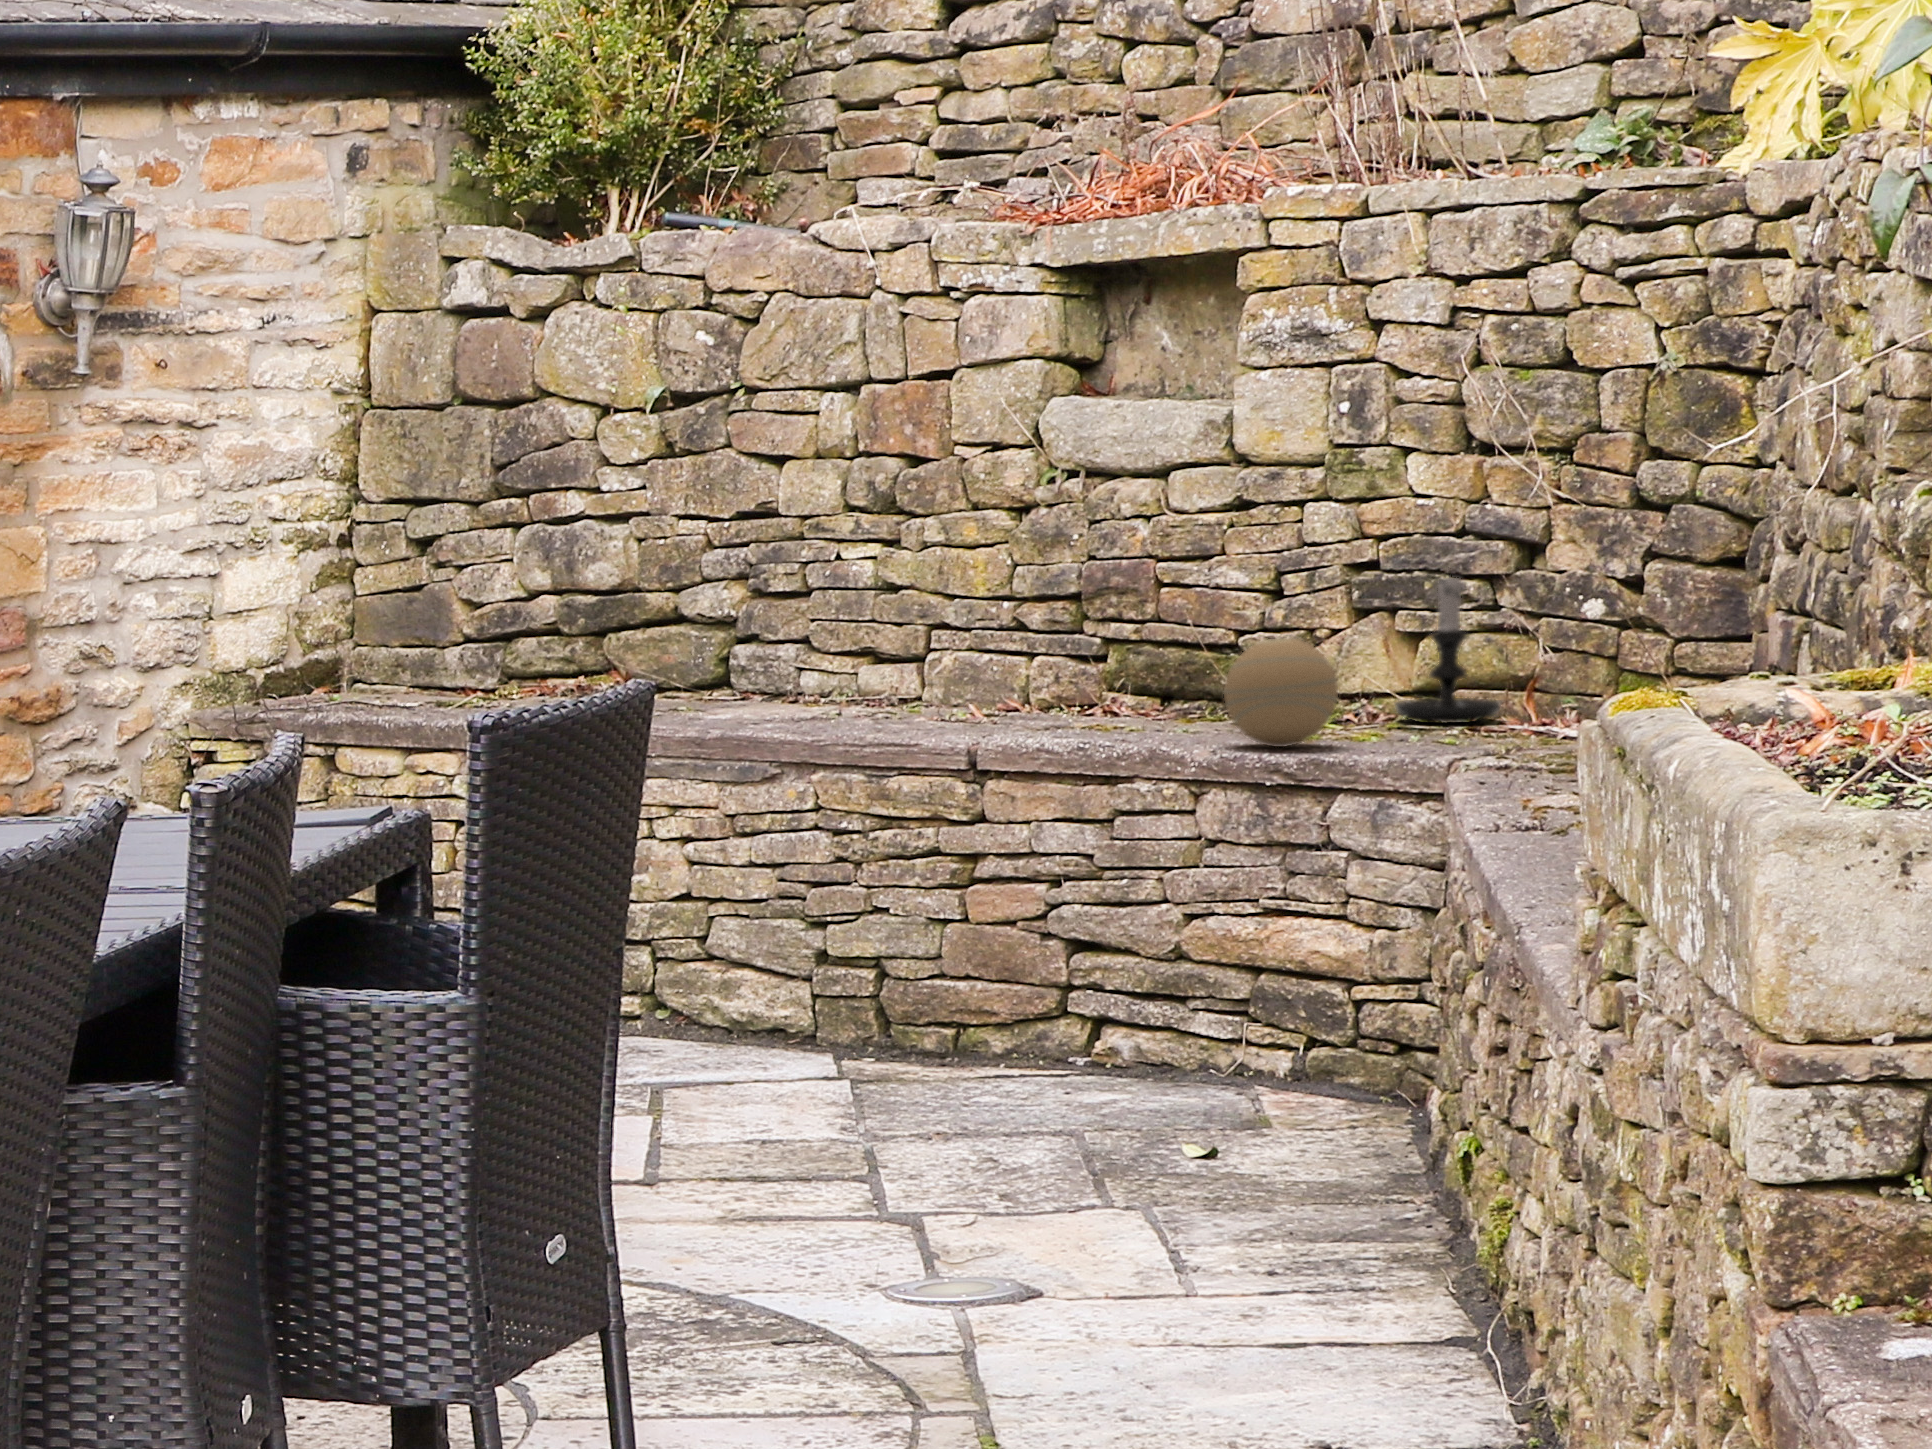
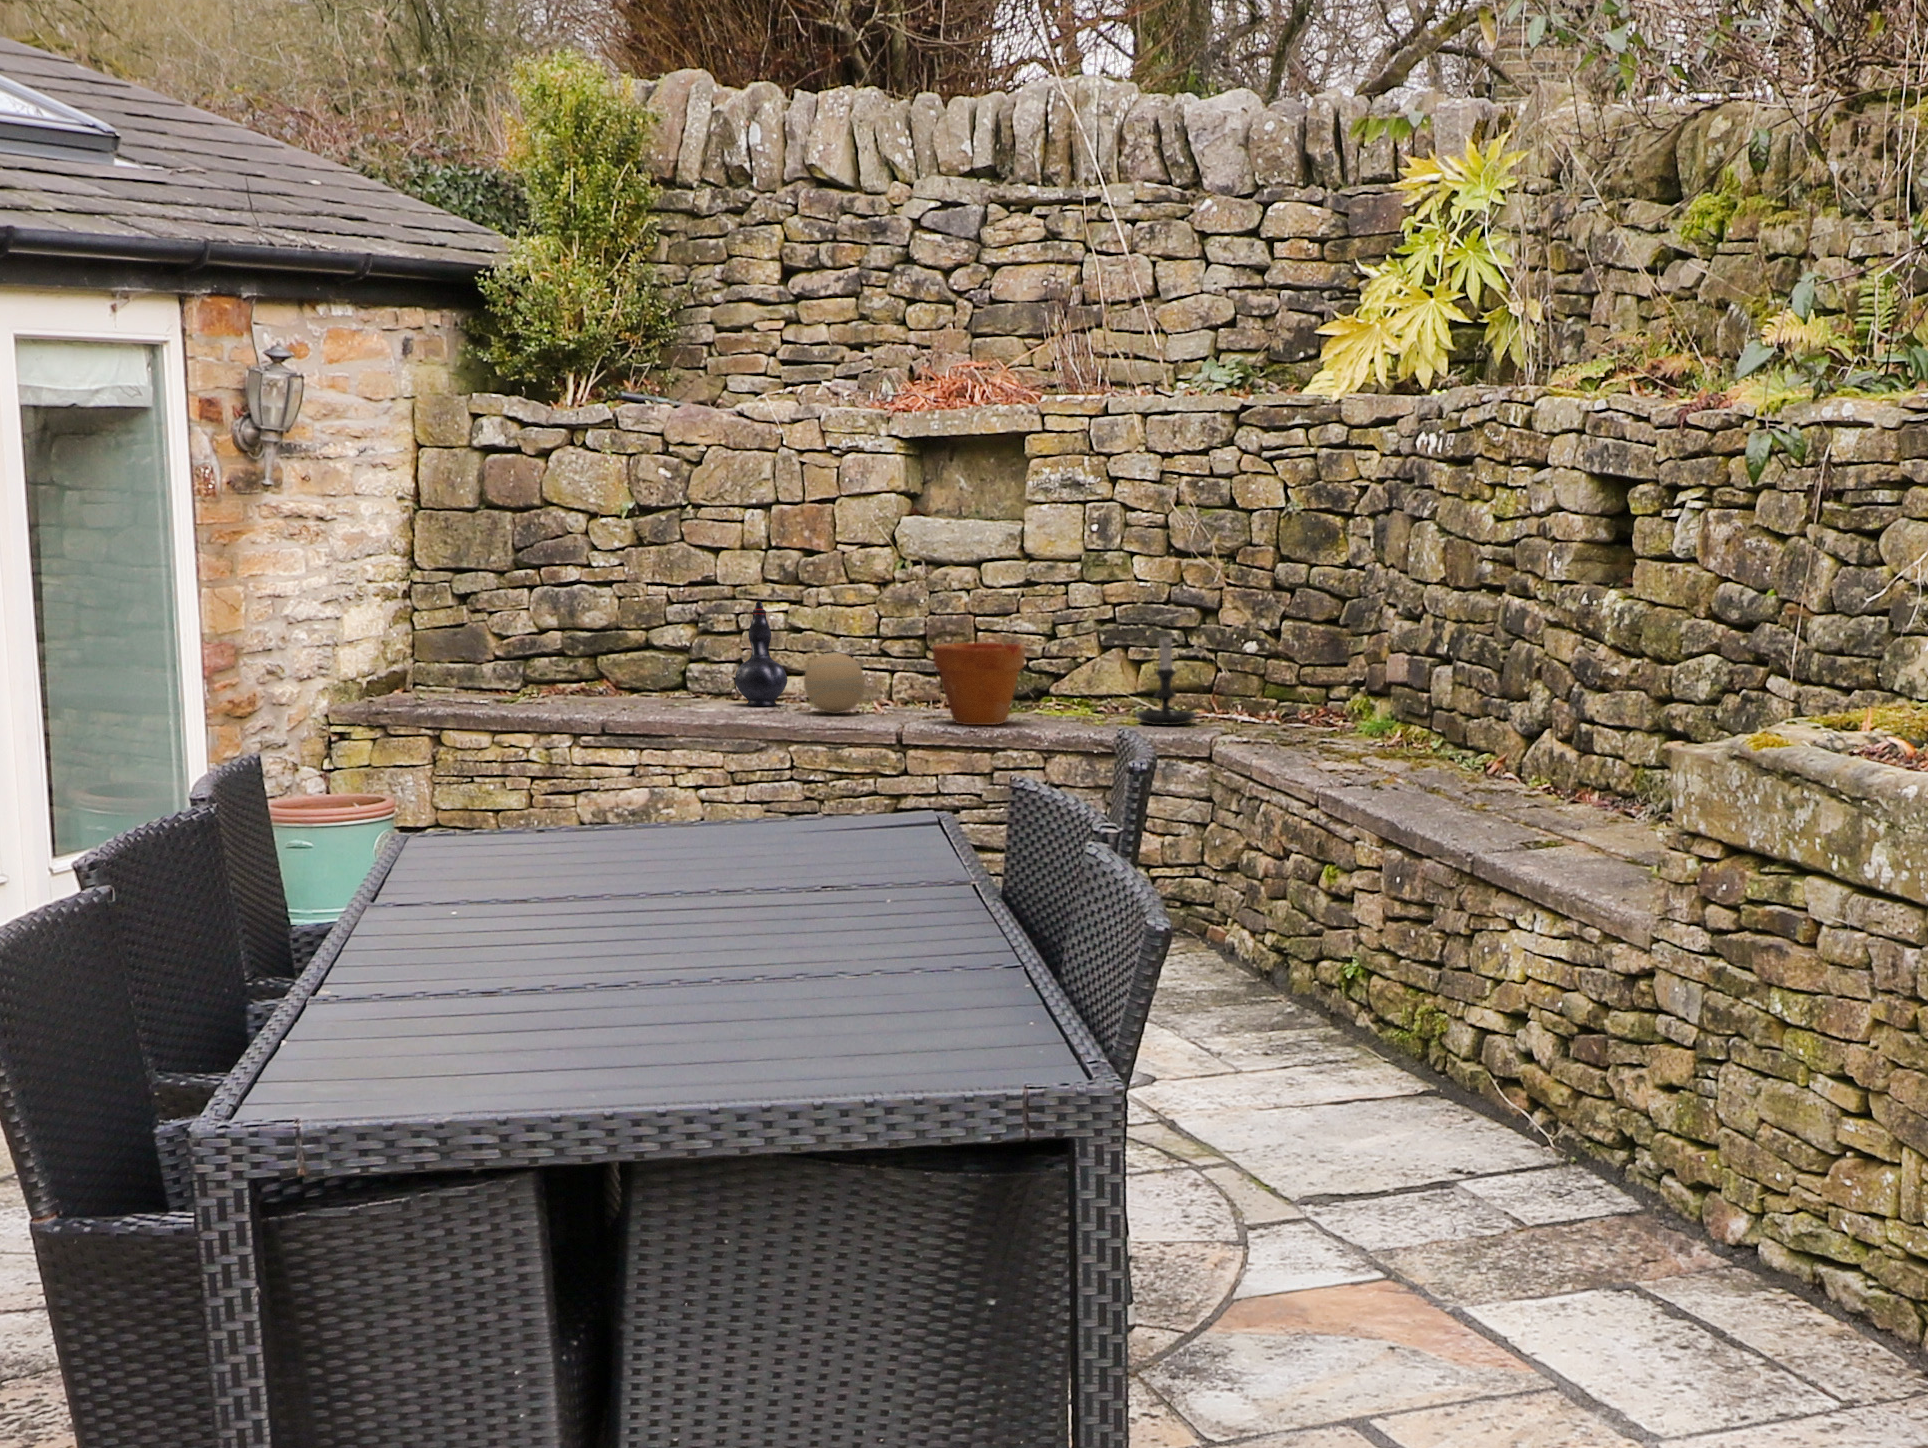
decorative vase: none [787,531,870,693] -> present [735,601,787,706]
flower pot: none [1047,590,1202,722] -> present [933,643,1025,725]
decorative orb: present [1224,638,1338,747] -> present [804,652,865,714]

